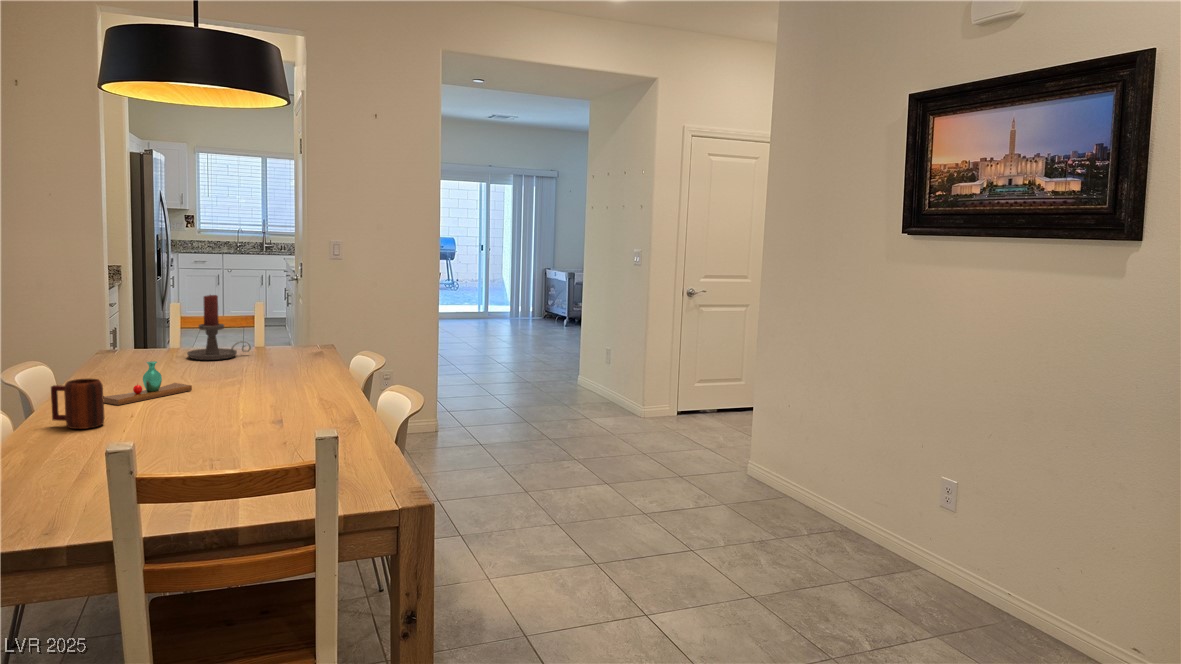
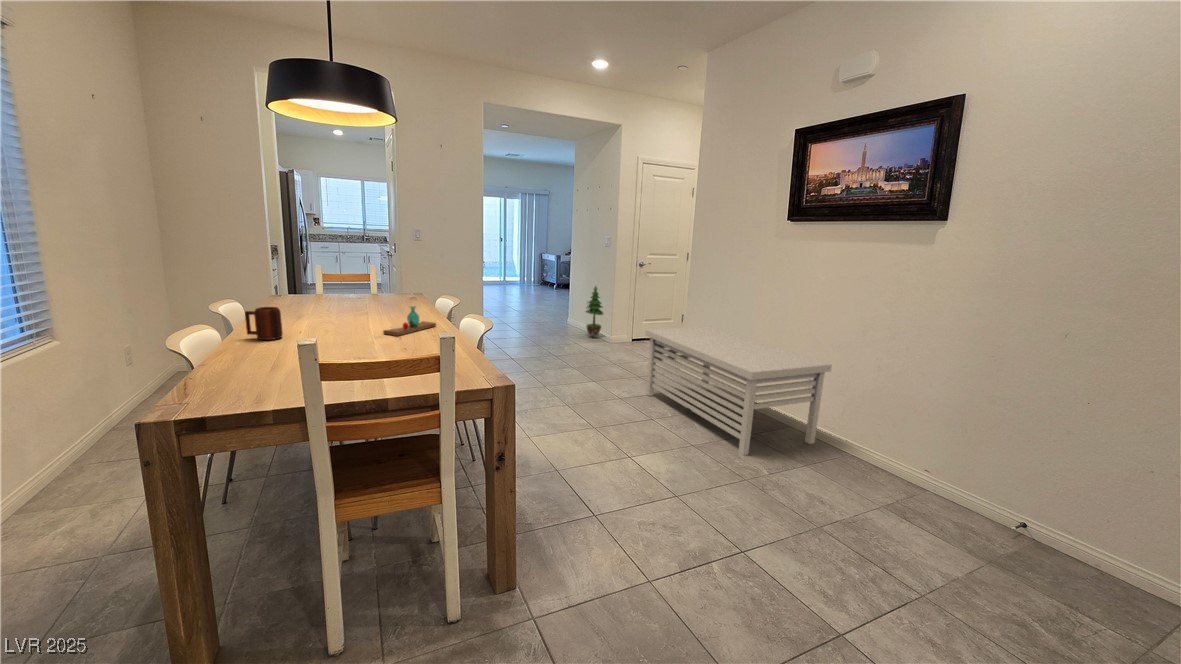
candle holder: present [187,295,251,360] -> none [329,258,371,301]
potted tree: none [599,326,629,411] -> present [586,287,603,337]
vase: present [103,361,192,405] -> present [383,306,436,336]
storage bench: none [682,399,976,617] -> present [645,327,832,455]

